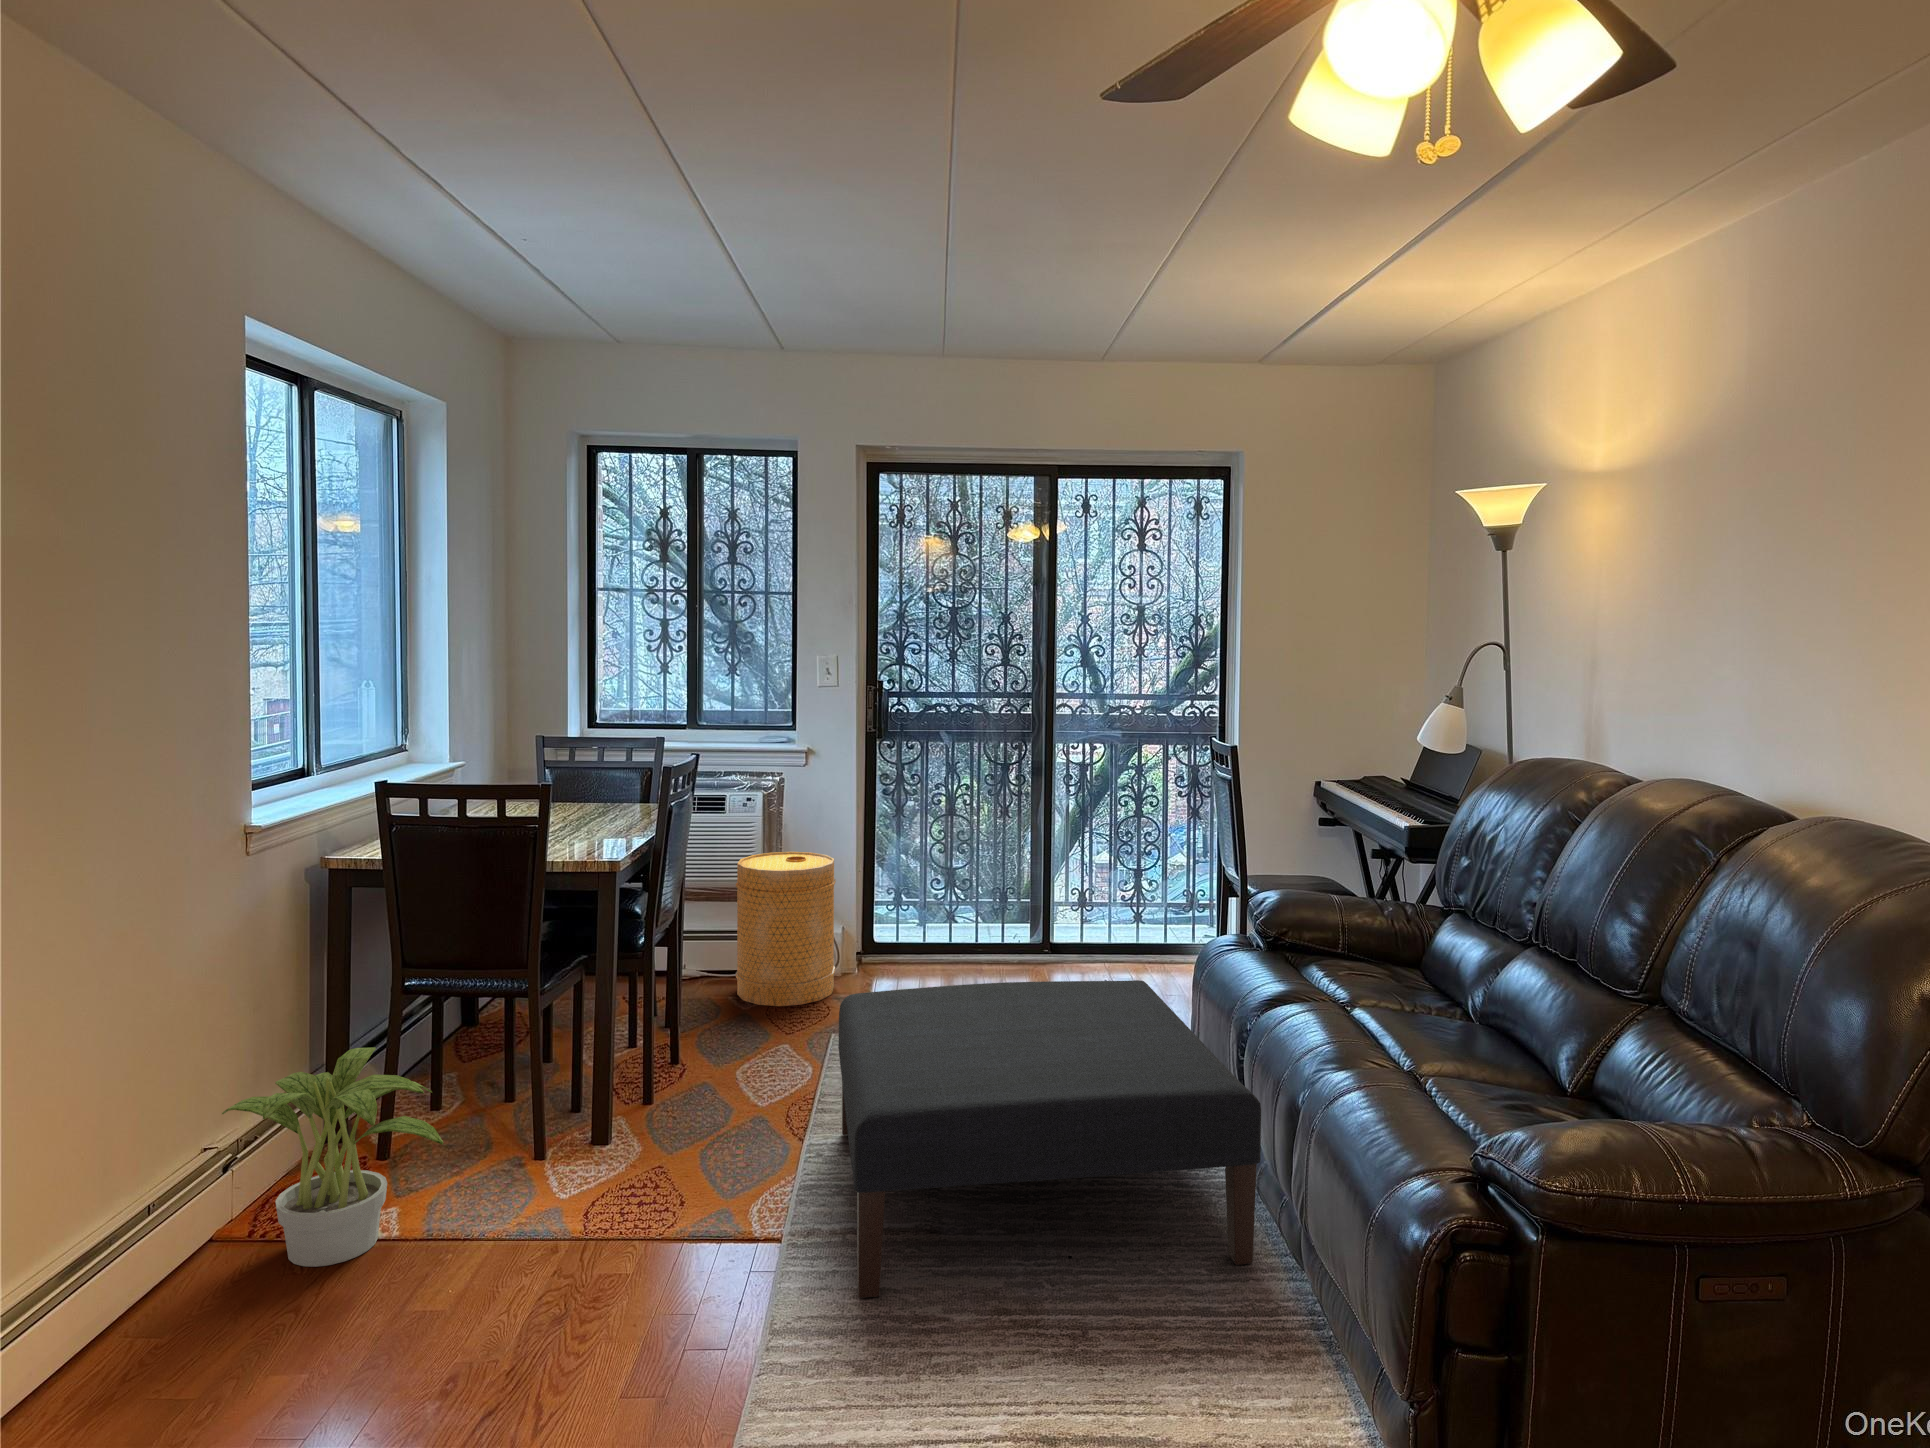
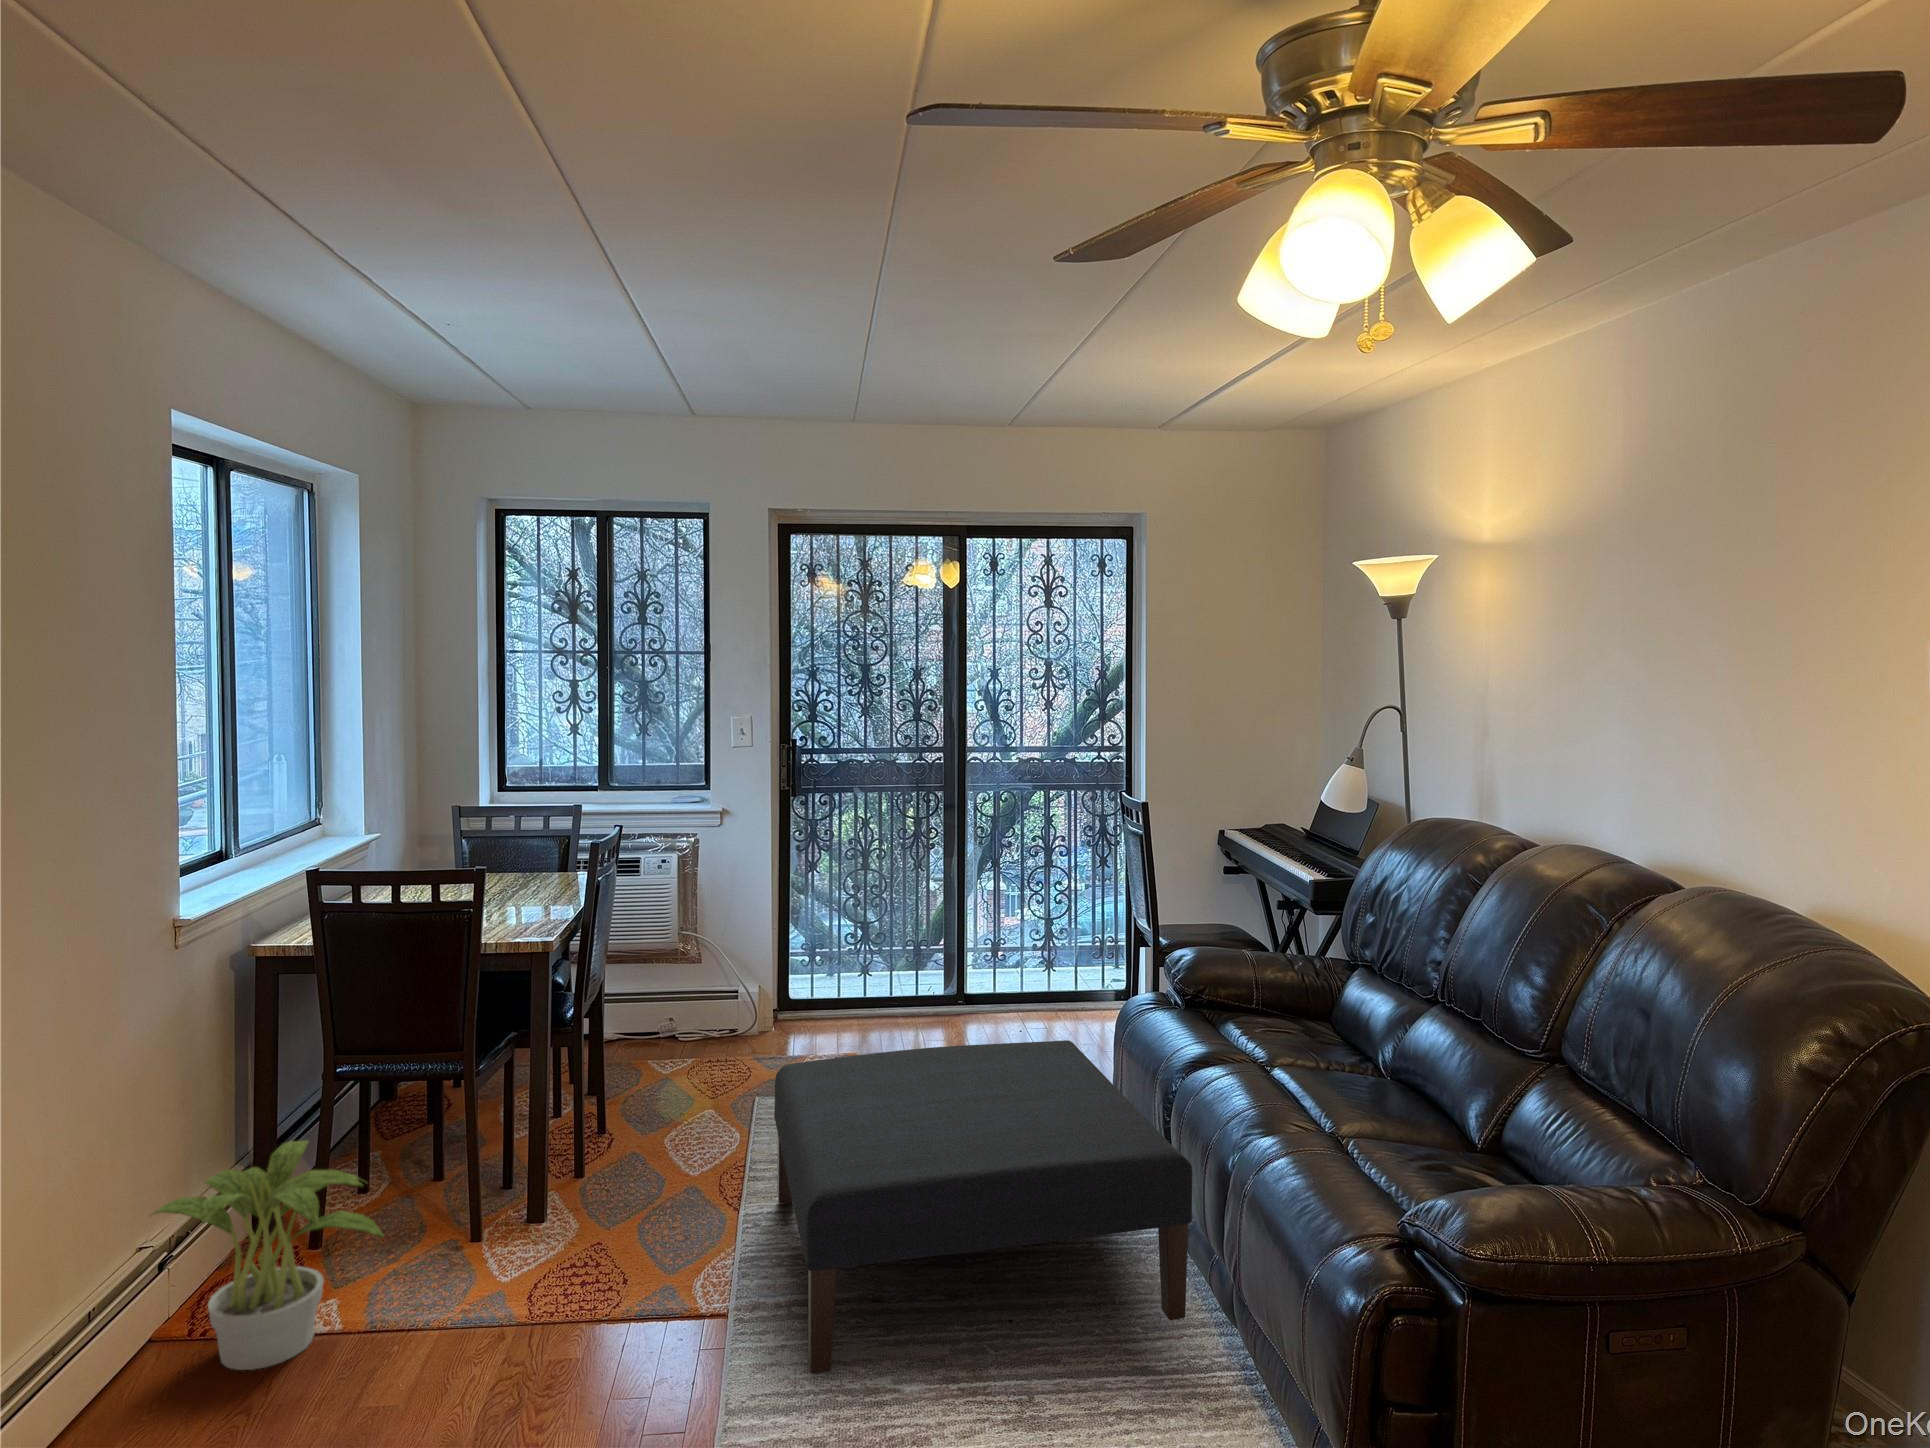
basket: present [736,852,836,1006] -> none [656,911,756,1068]

